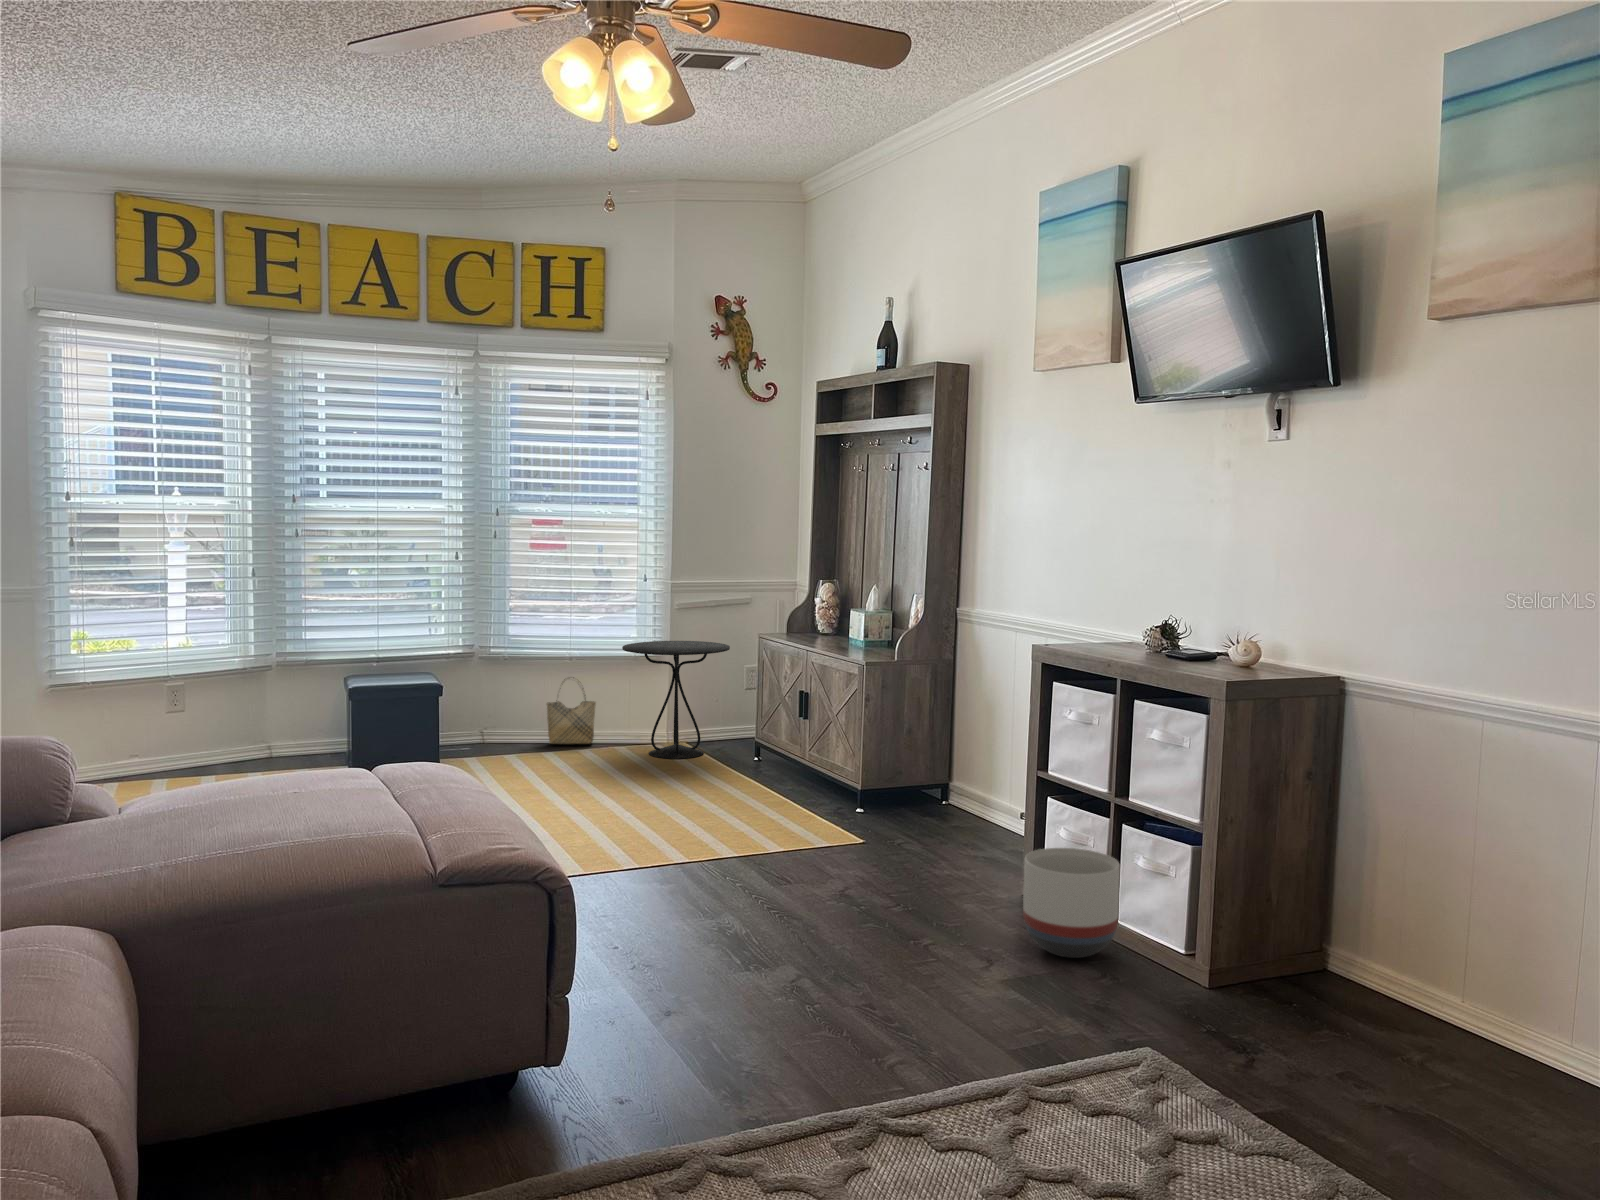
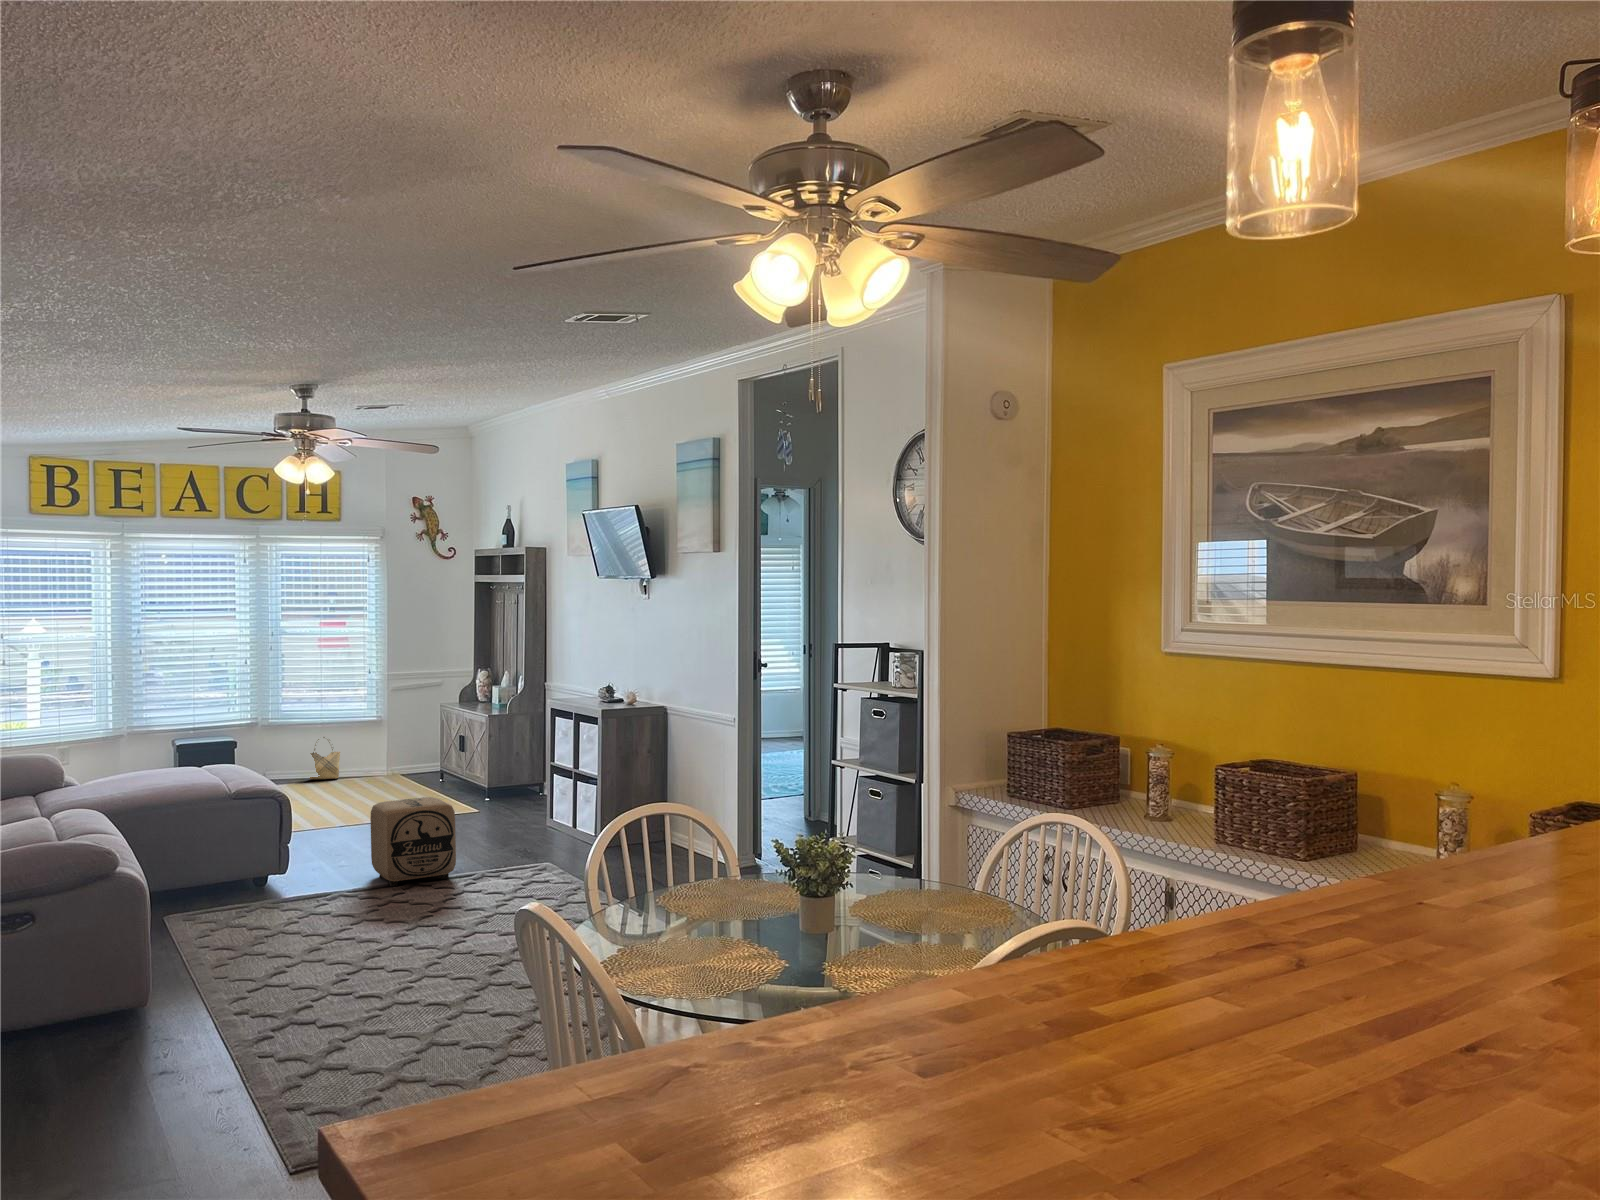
side table: present [622,641,730,759] -> none [355,711,425,783]
planter: present [1023,848,1120,958] -> none [526,794,570,842]
ottoman: none [744,881,962,1130] -> present [370,797,456,886]

